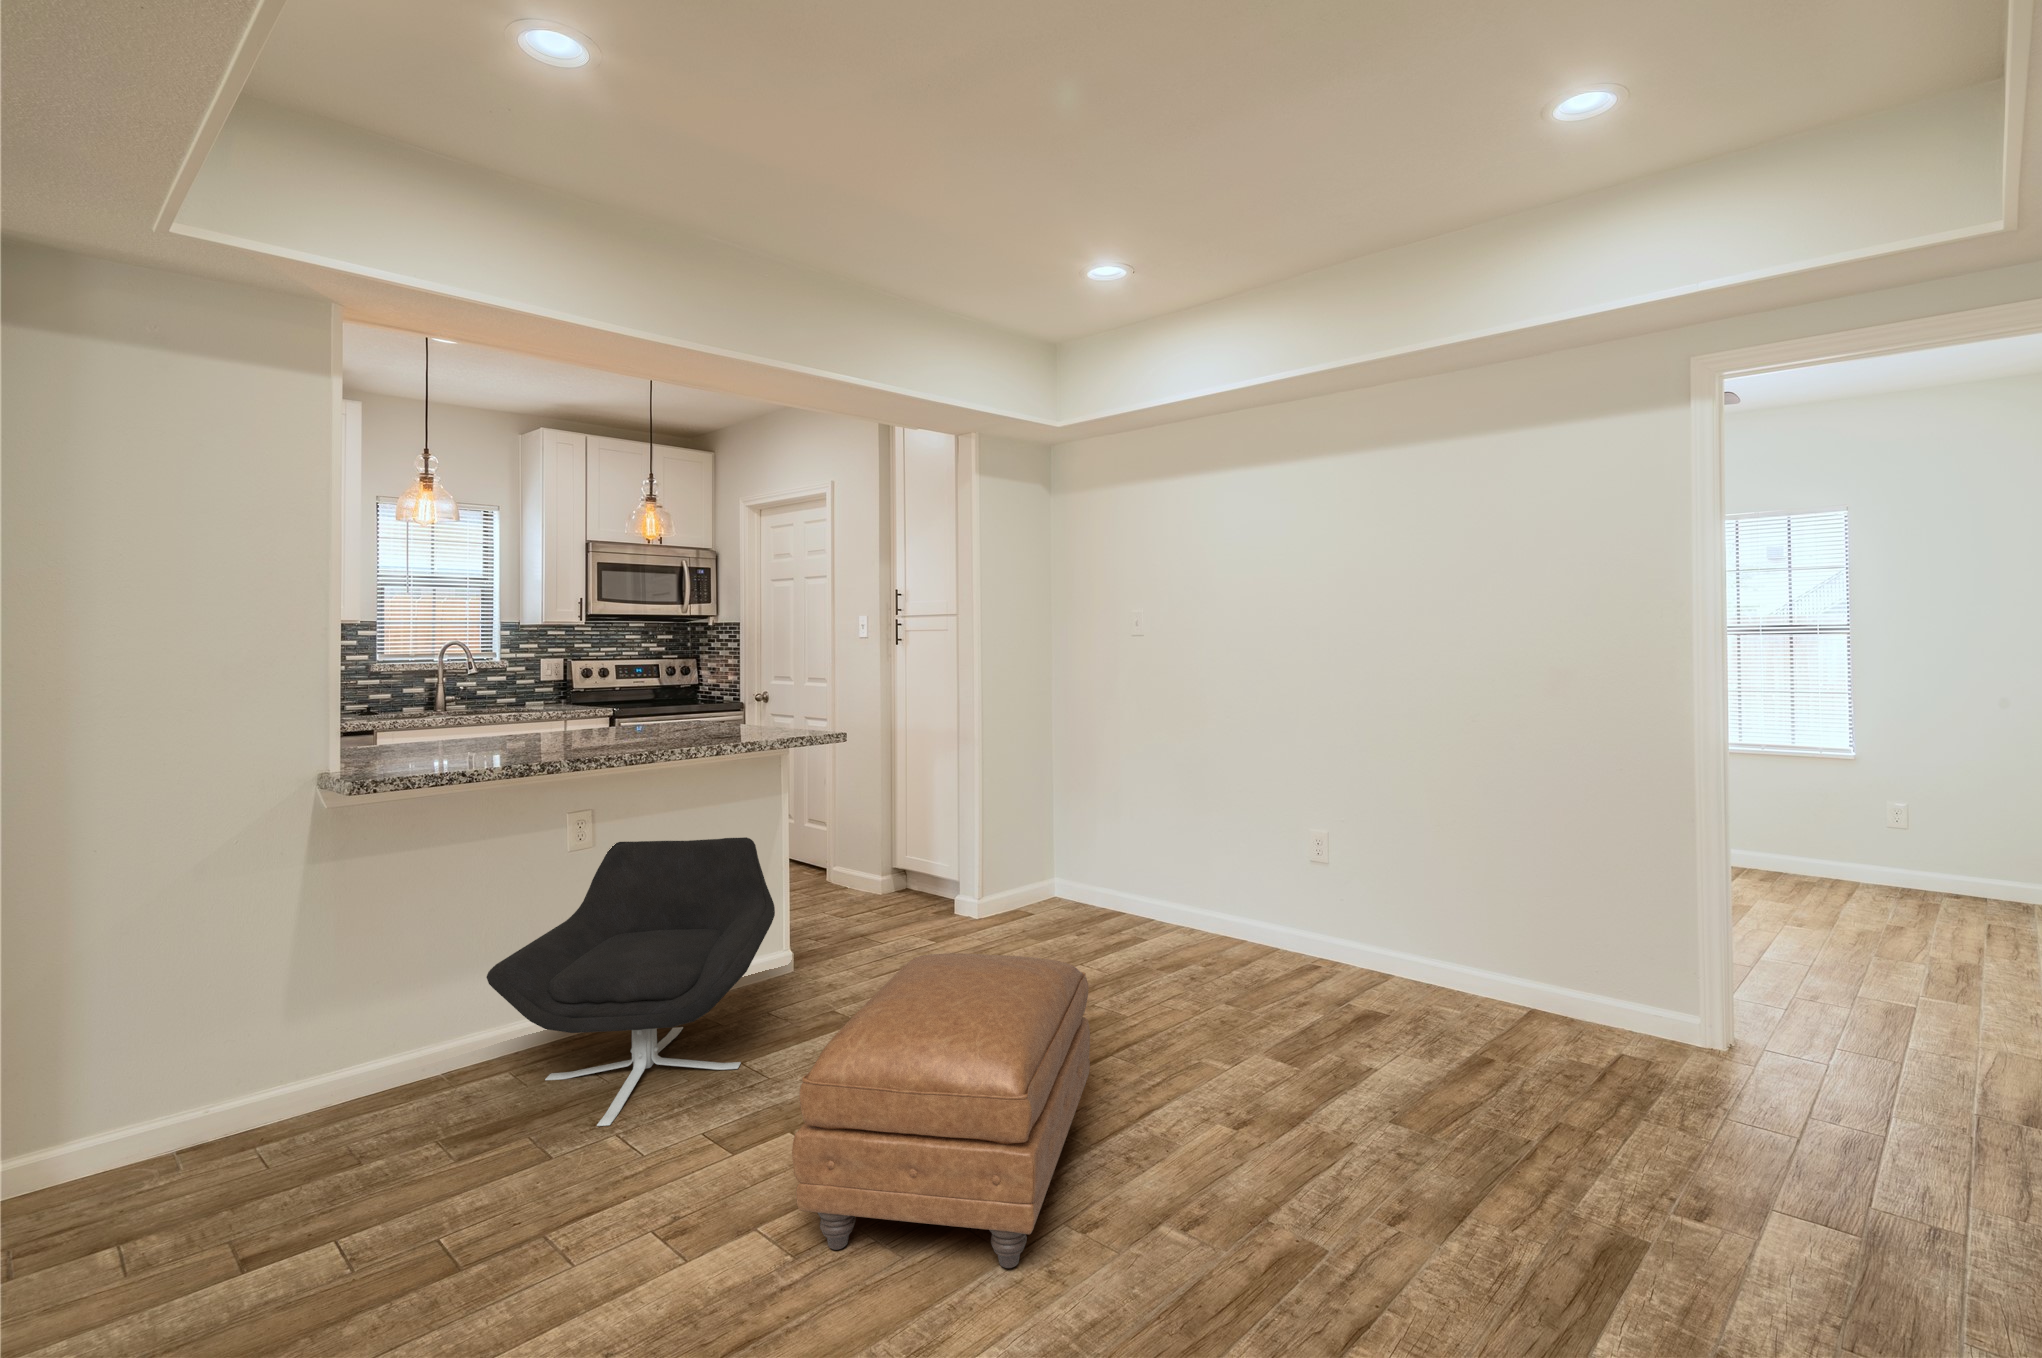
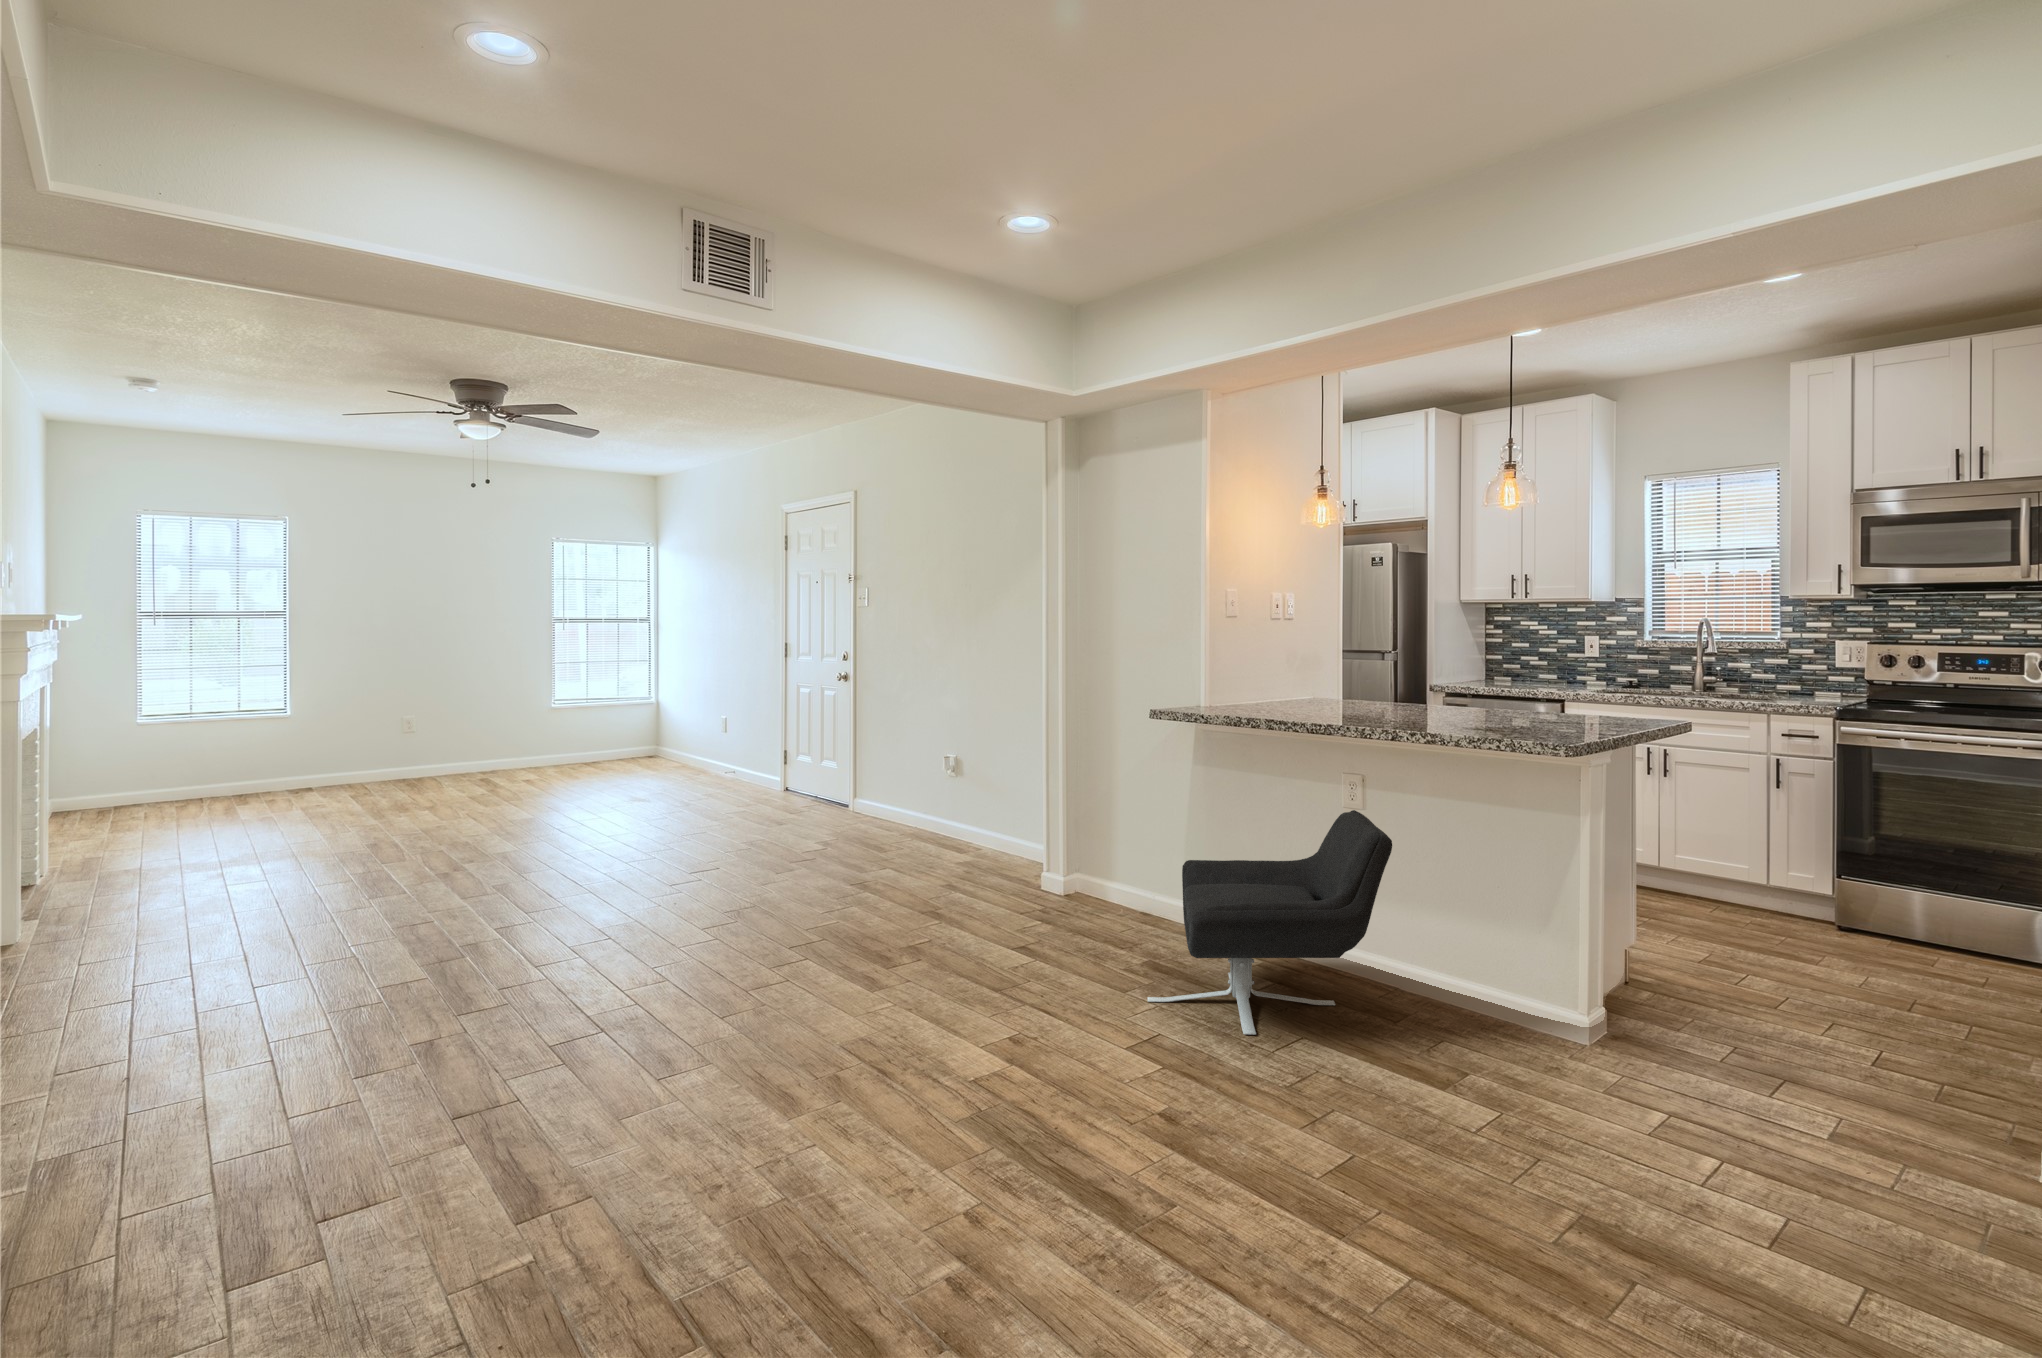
ottoman: present [792,953,1090,1268] -> none [829,935,1172,1210]

